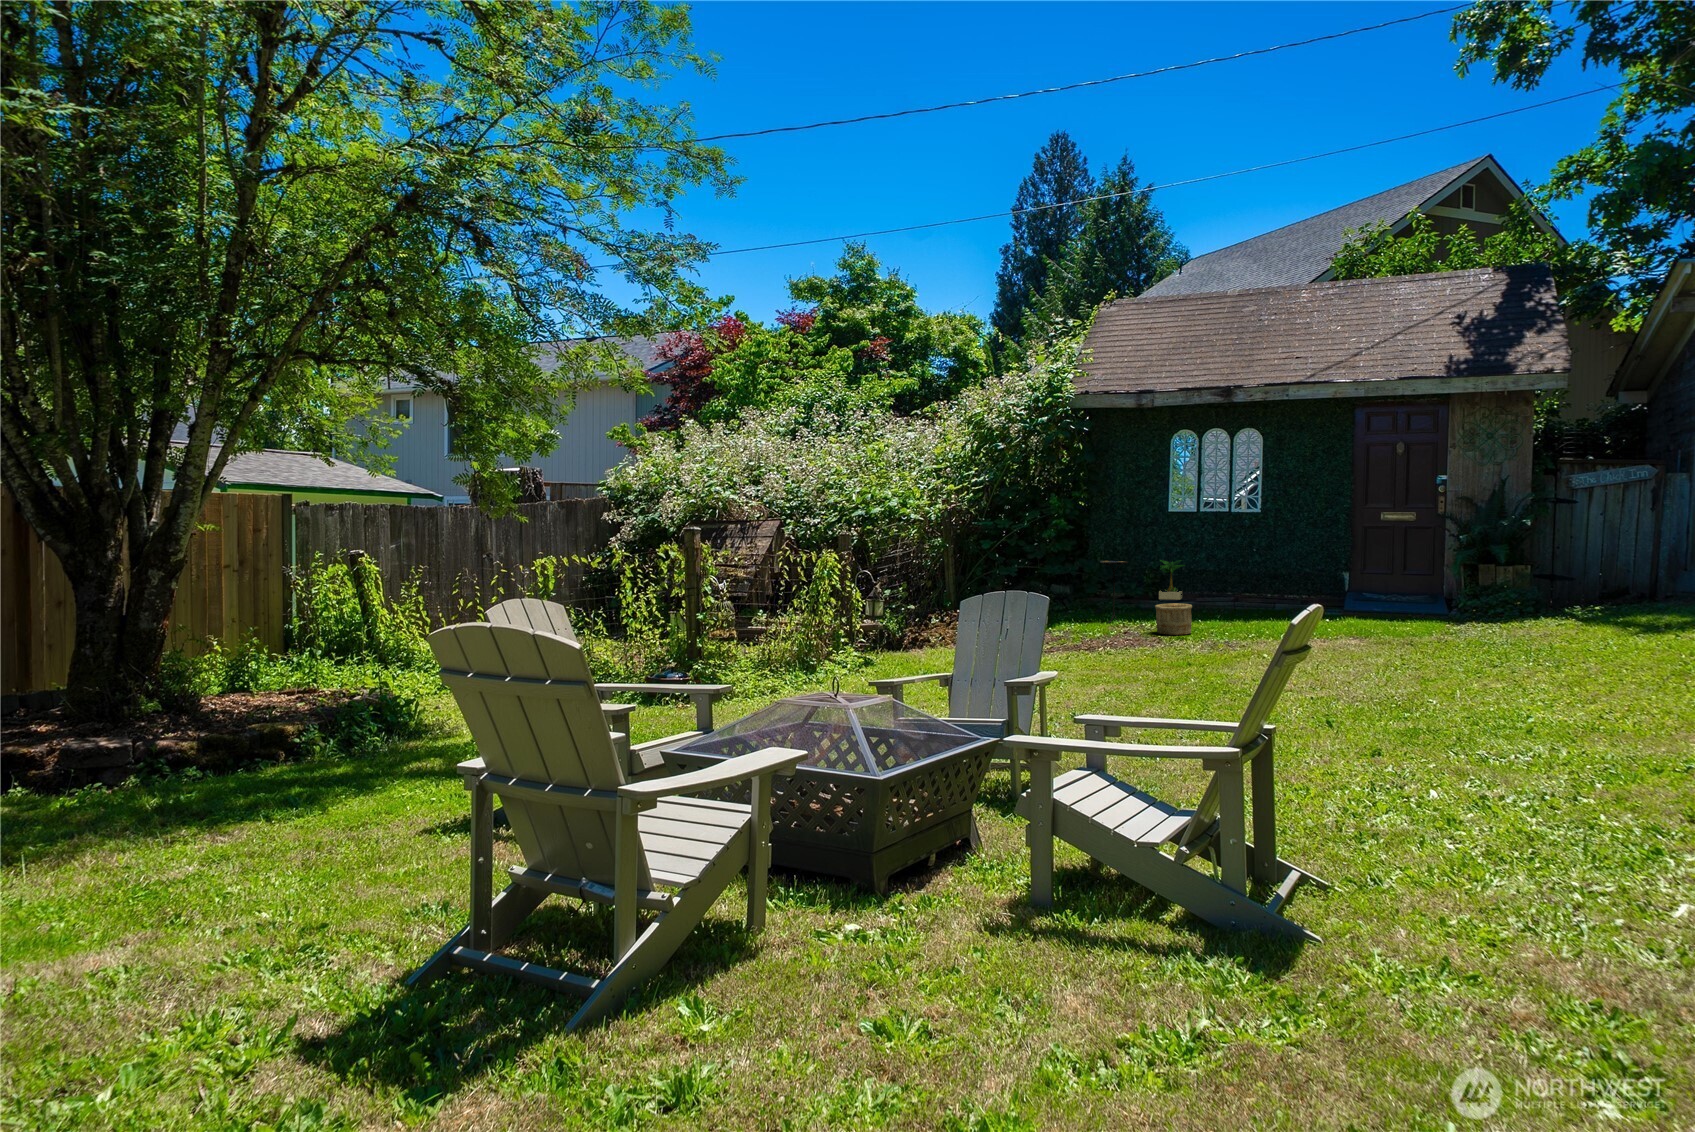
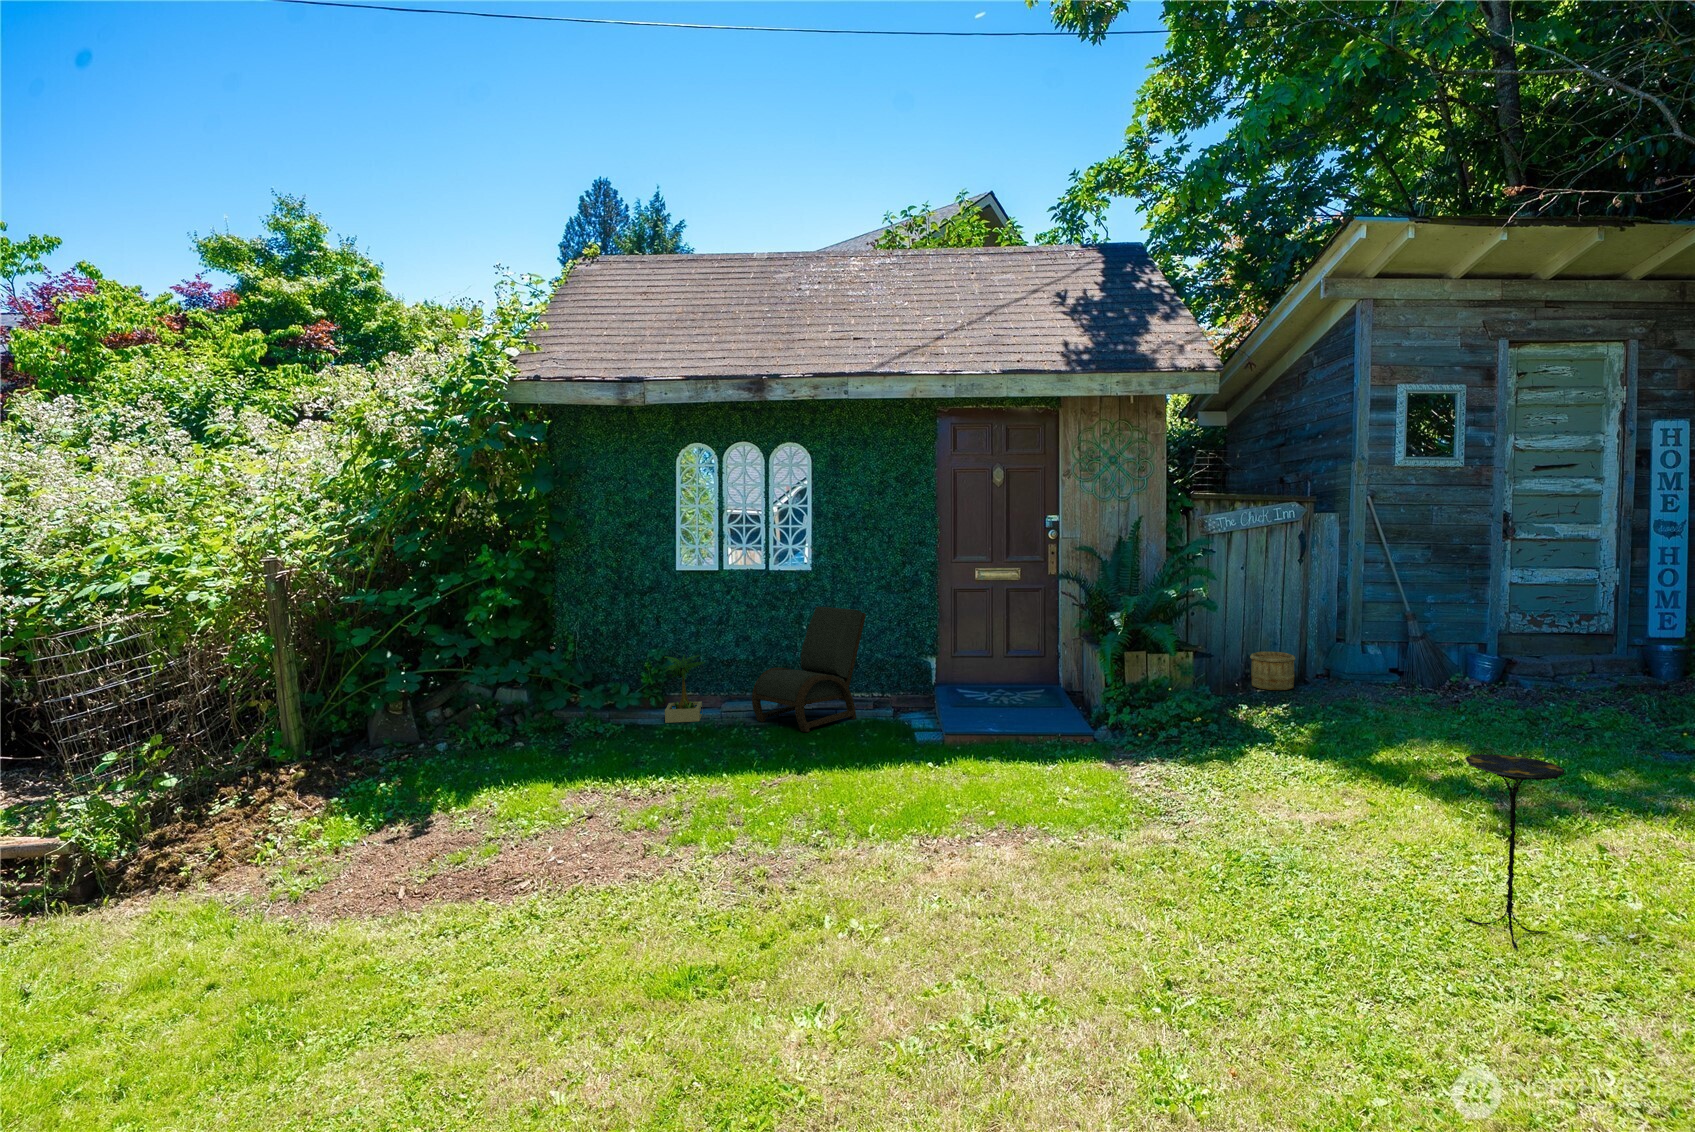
lounge chair: none [1214,533,1294,604] -> present [752,607,866,732]
side table: present [1100,561,1128,622] -> present [1465,754,1564,948]
wooden bucket: present [1155,603,1192,635] -> present [1250,652,1296,690]

